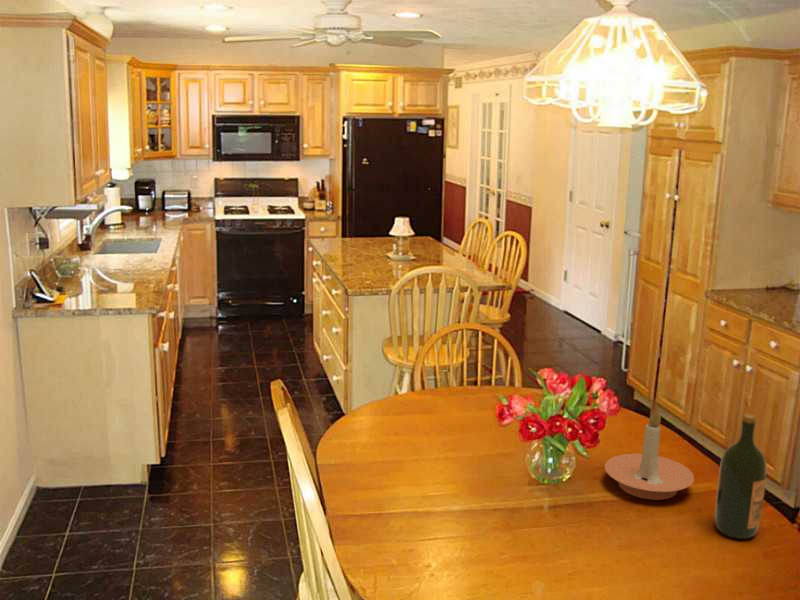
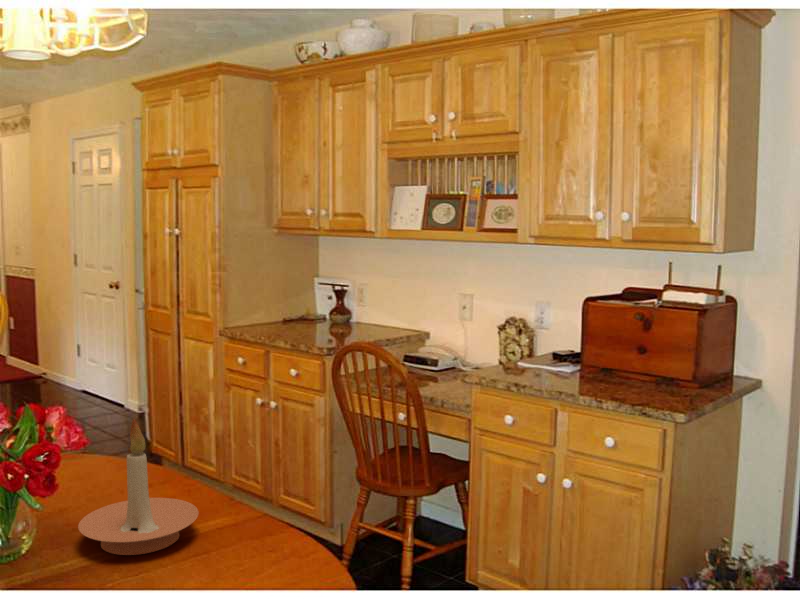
wine bottle: present [715,414,767,539] -> none [221,407,279,573]

